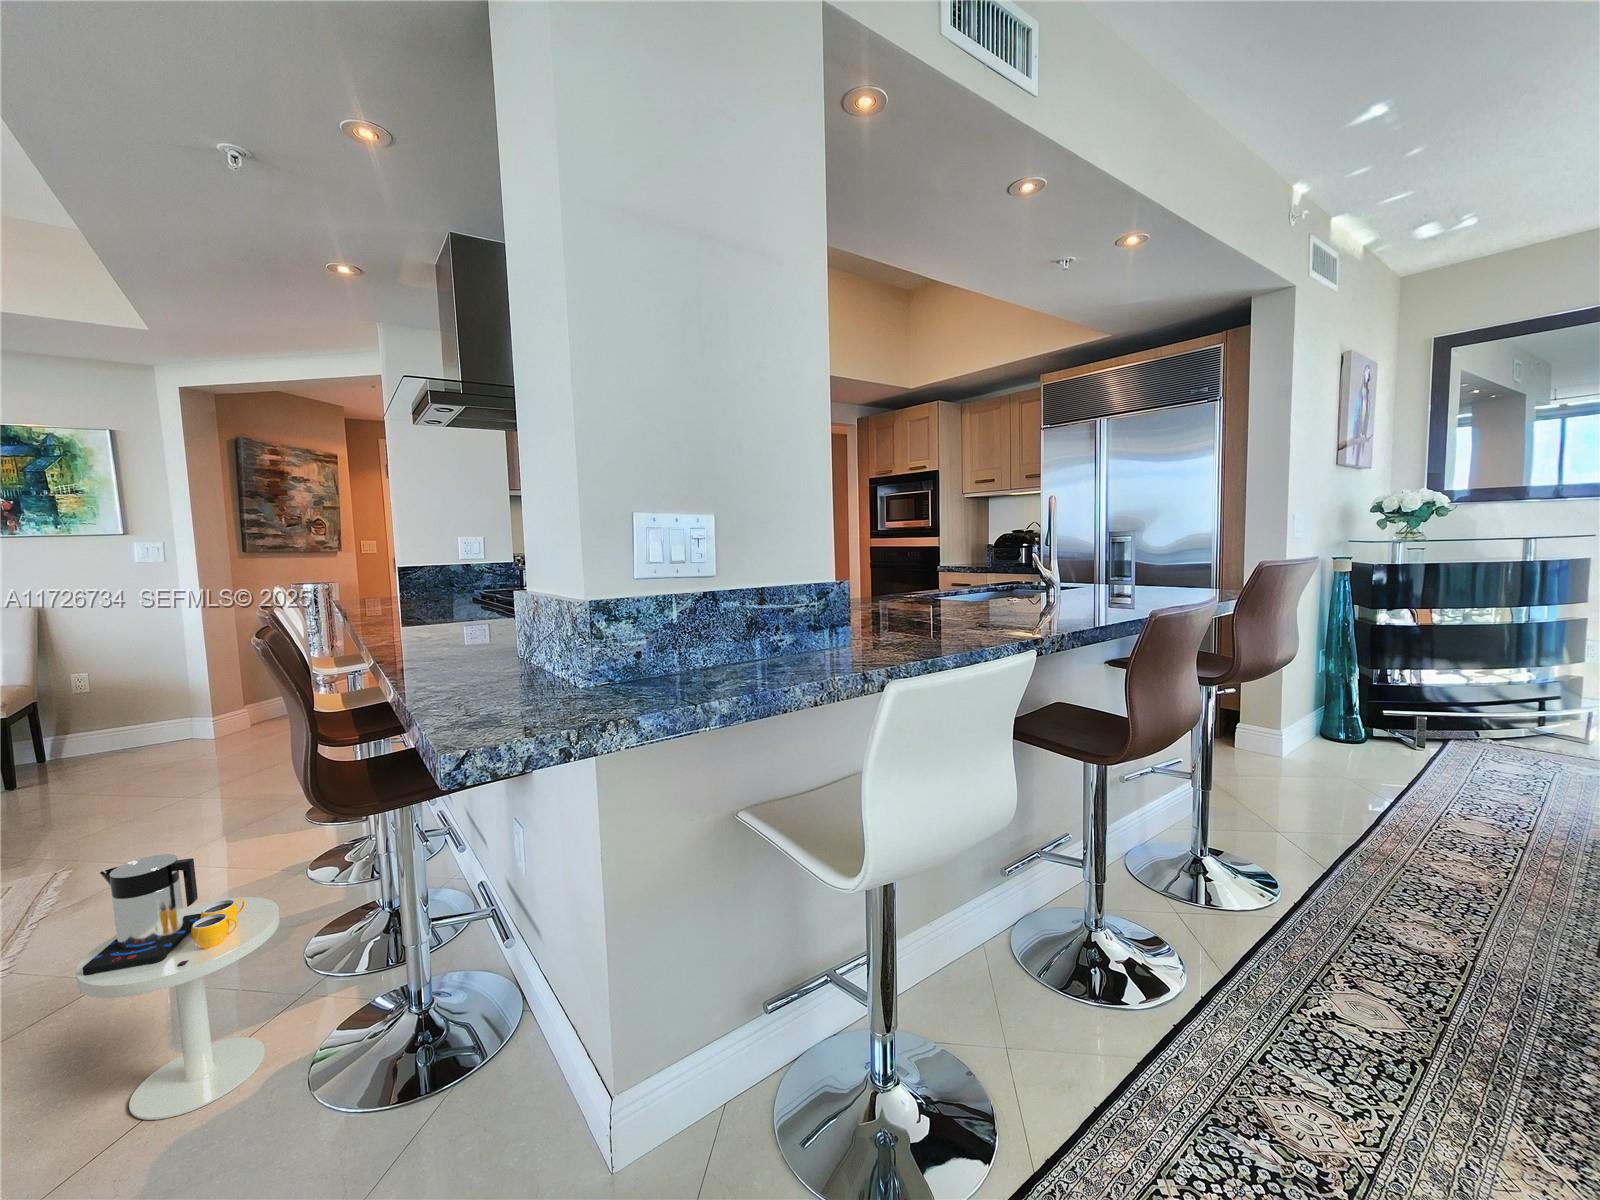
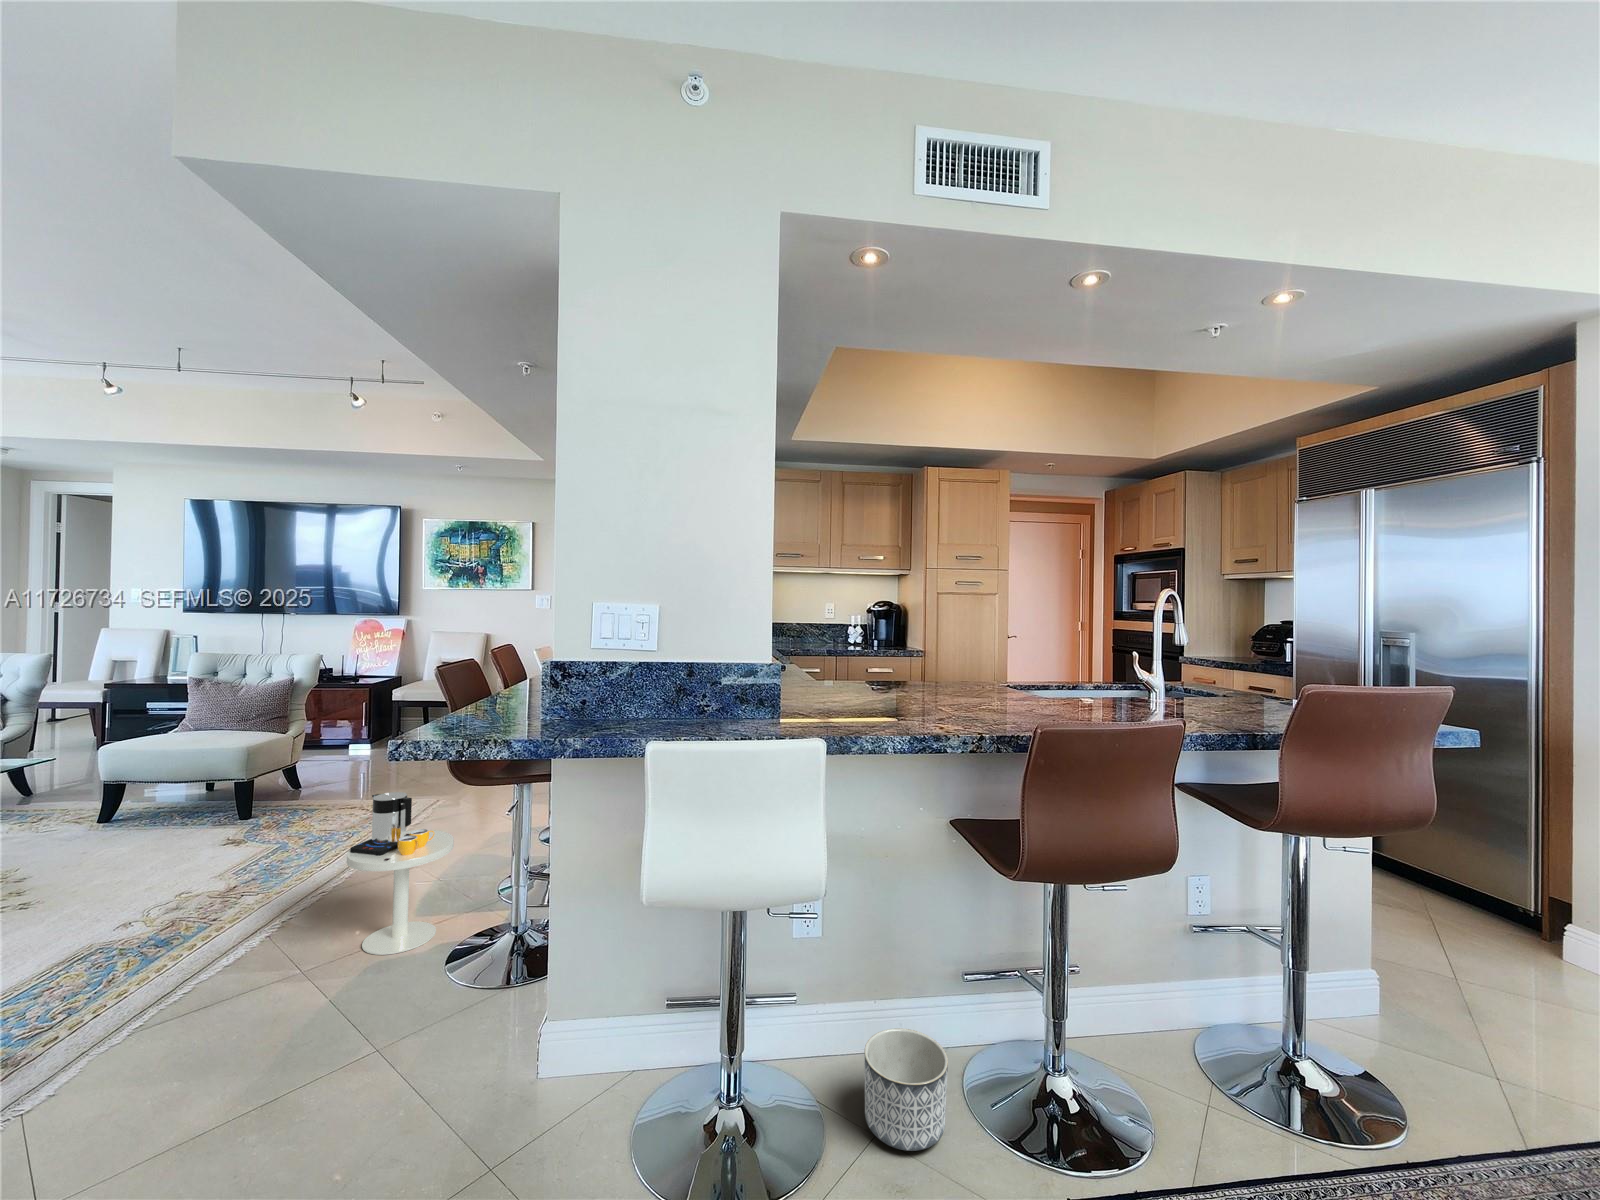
planter: none [972,927,1057,1037] -> present [864,1028,948,1151]

